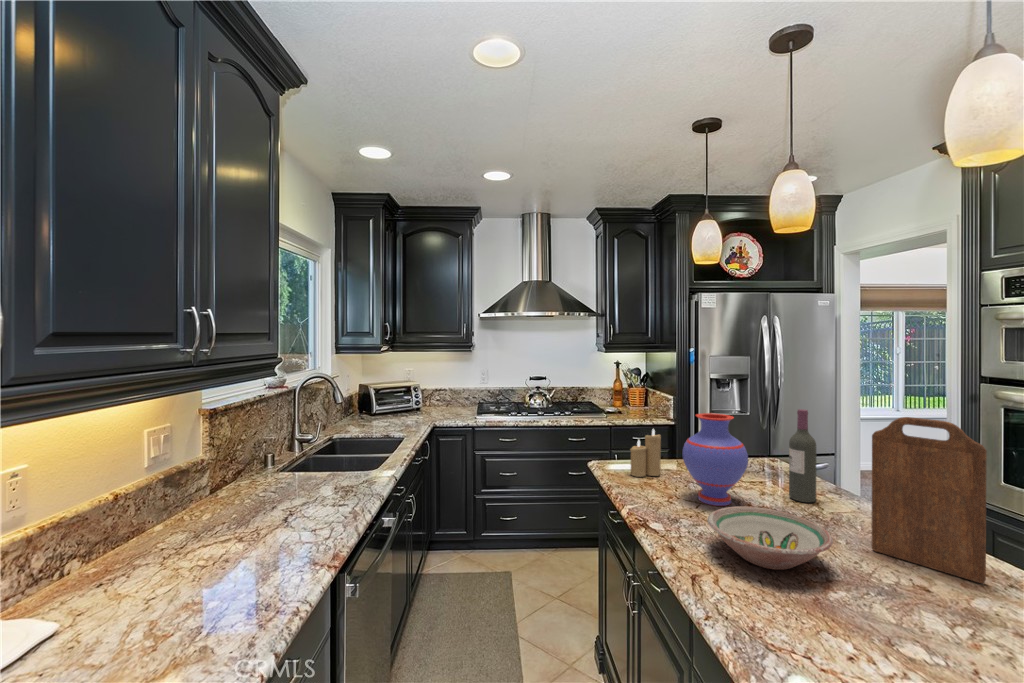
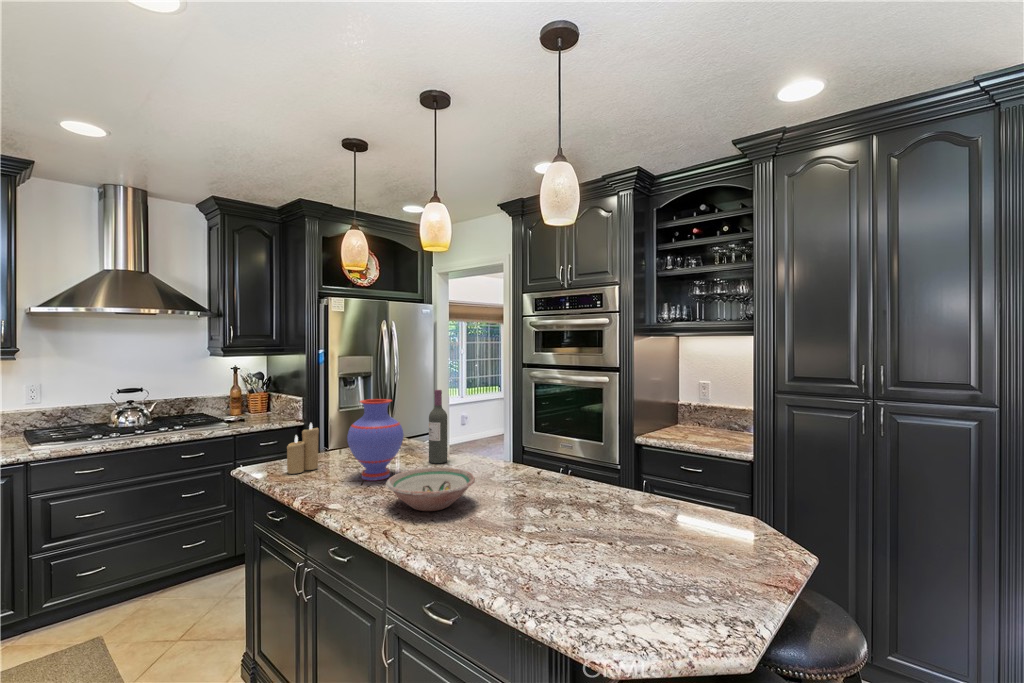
cutting board: present [872,417,987,583] -> none [490,384,546,484]

